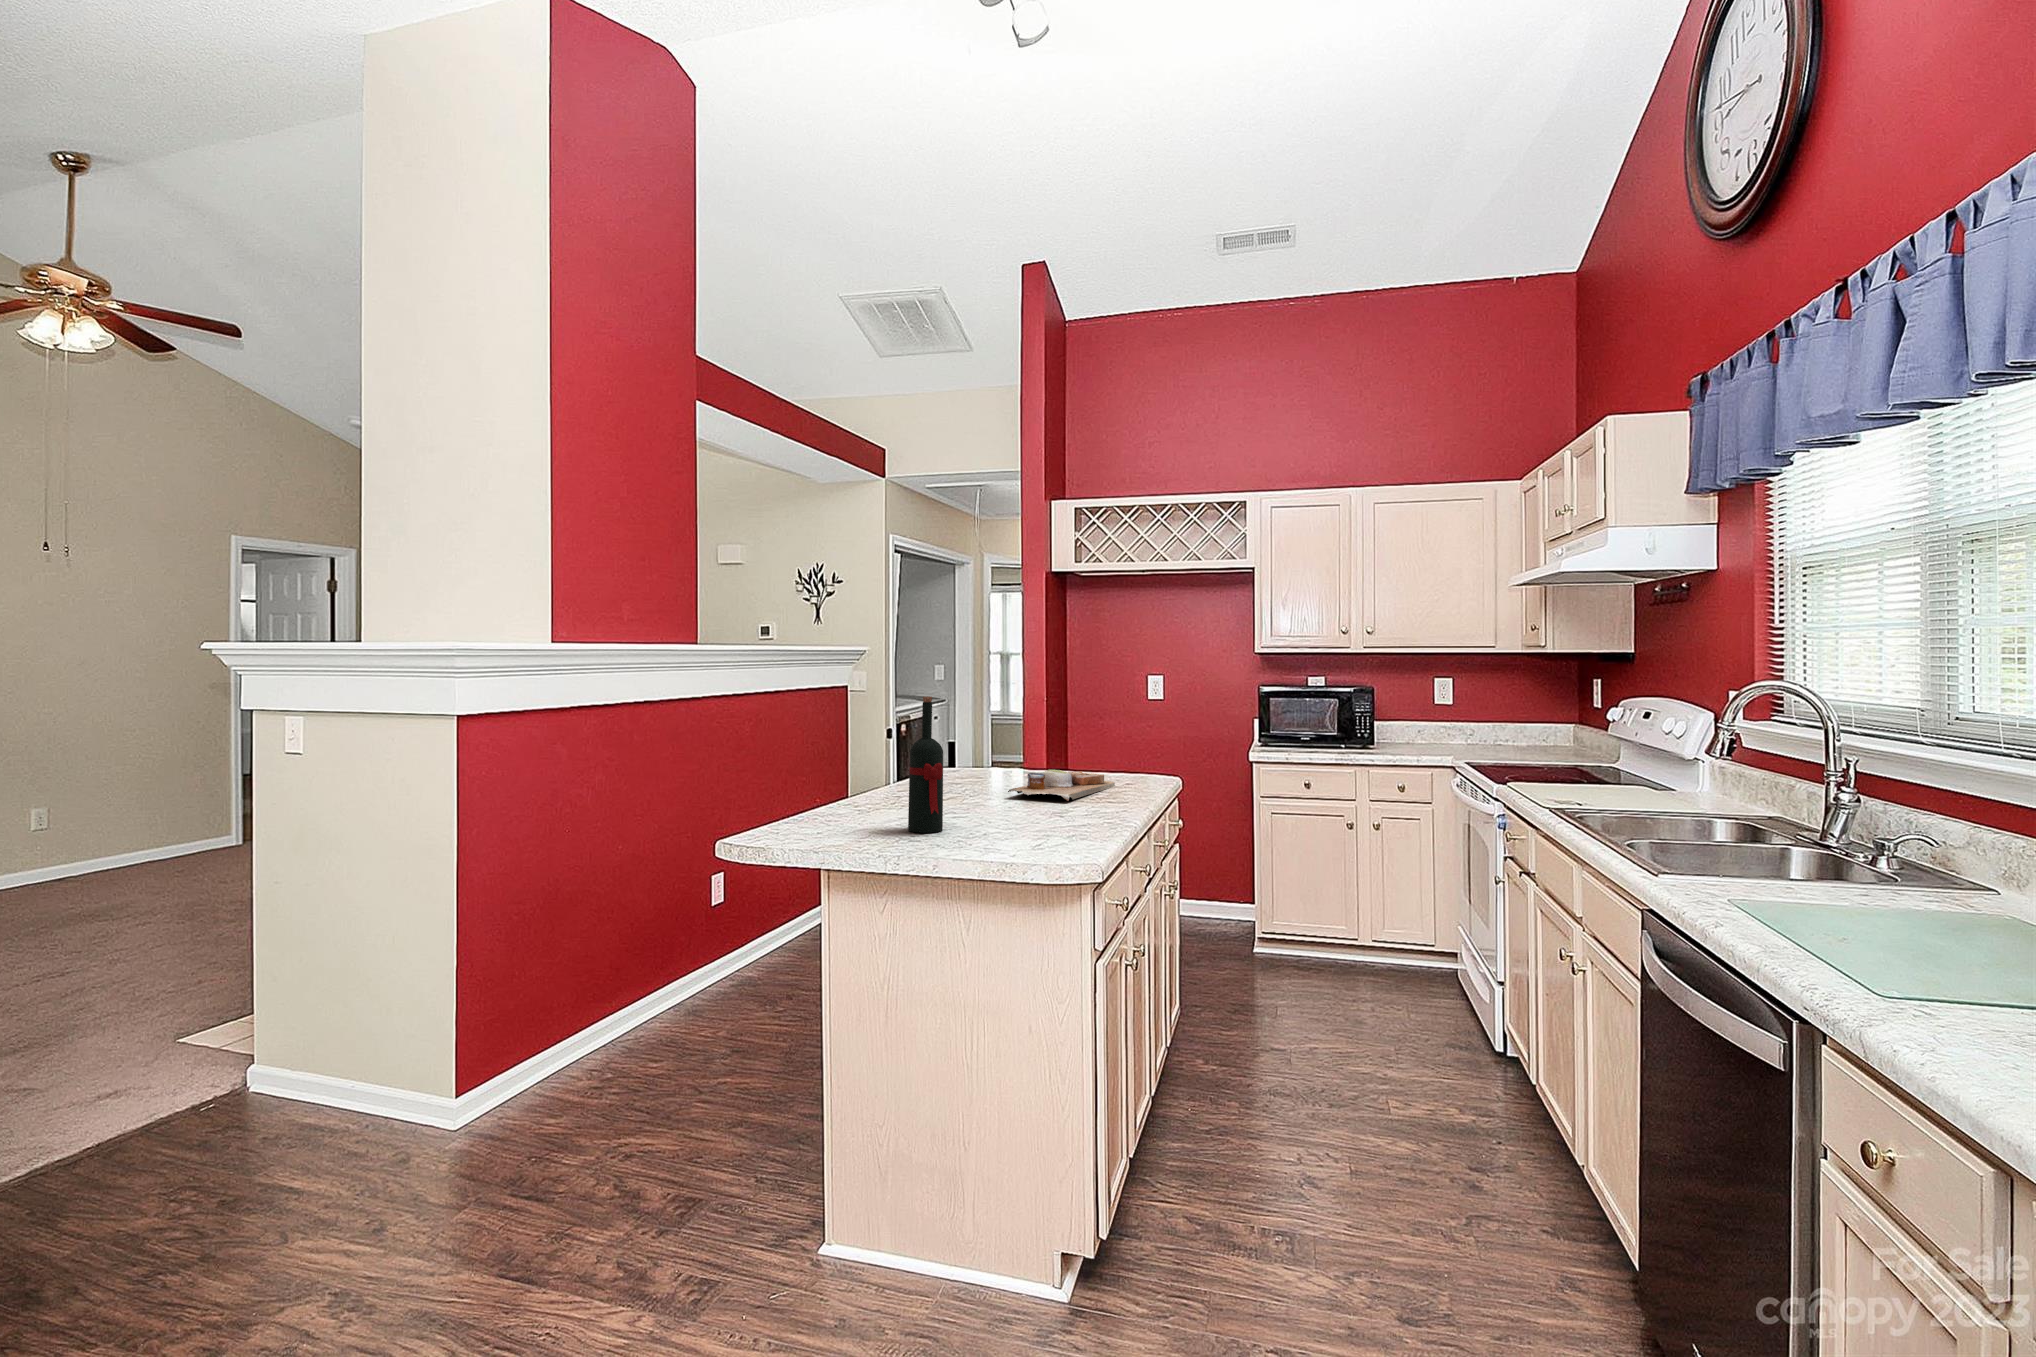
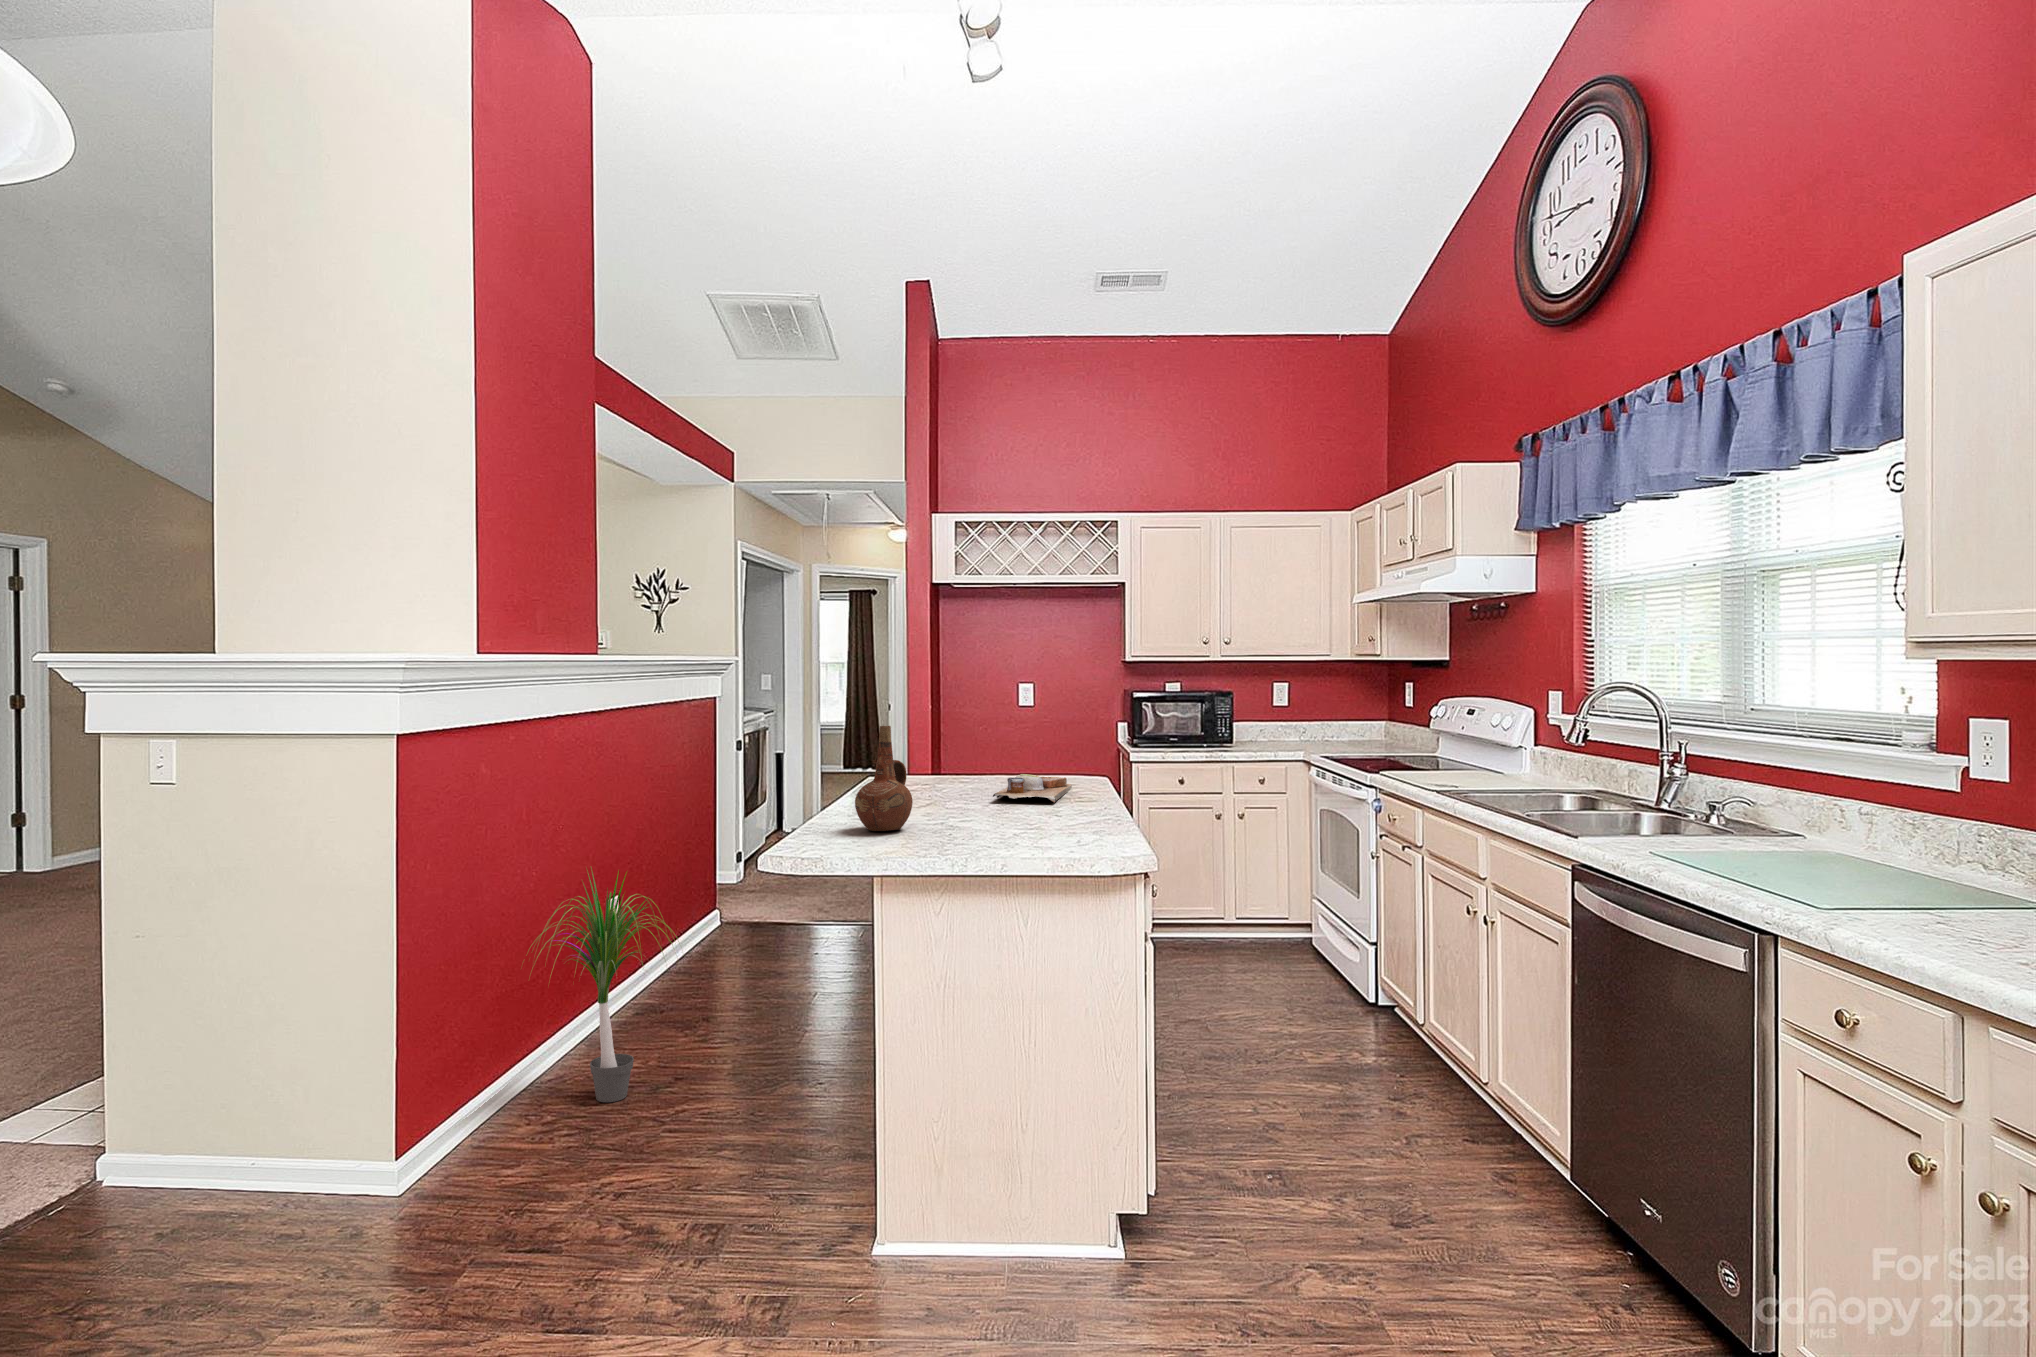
wine bottle: present [908,697,943,833] -> none [946,706,982,836]
ceramic pitcher: none [827,716,886,823] -> present [855,726,913,831]
potted plant: none [587,838,738,1063] -> present [535,872,675,1102]

